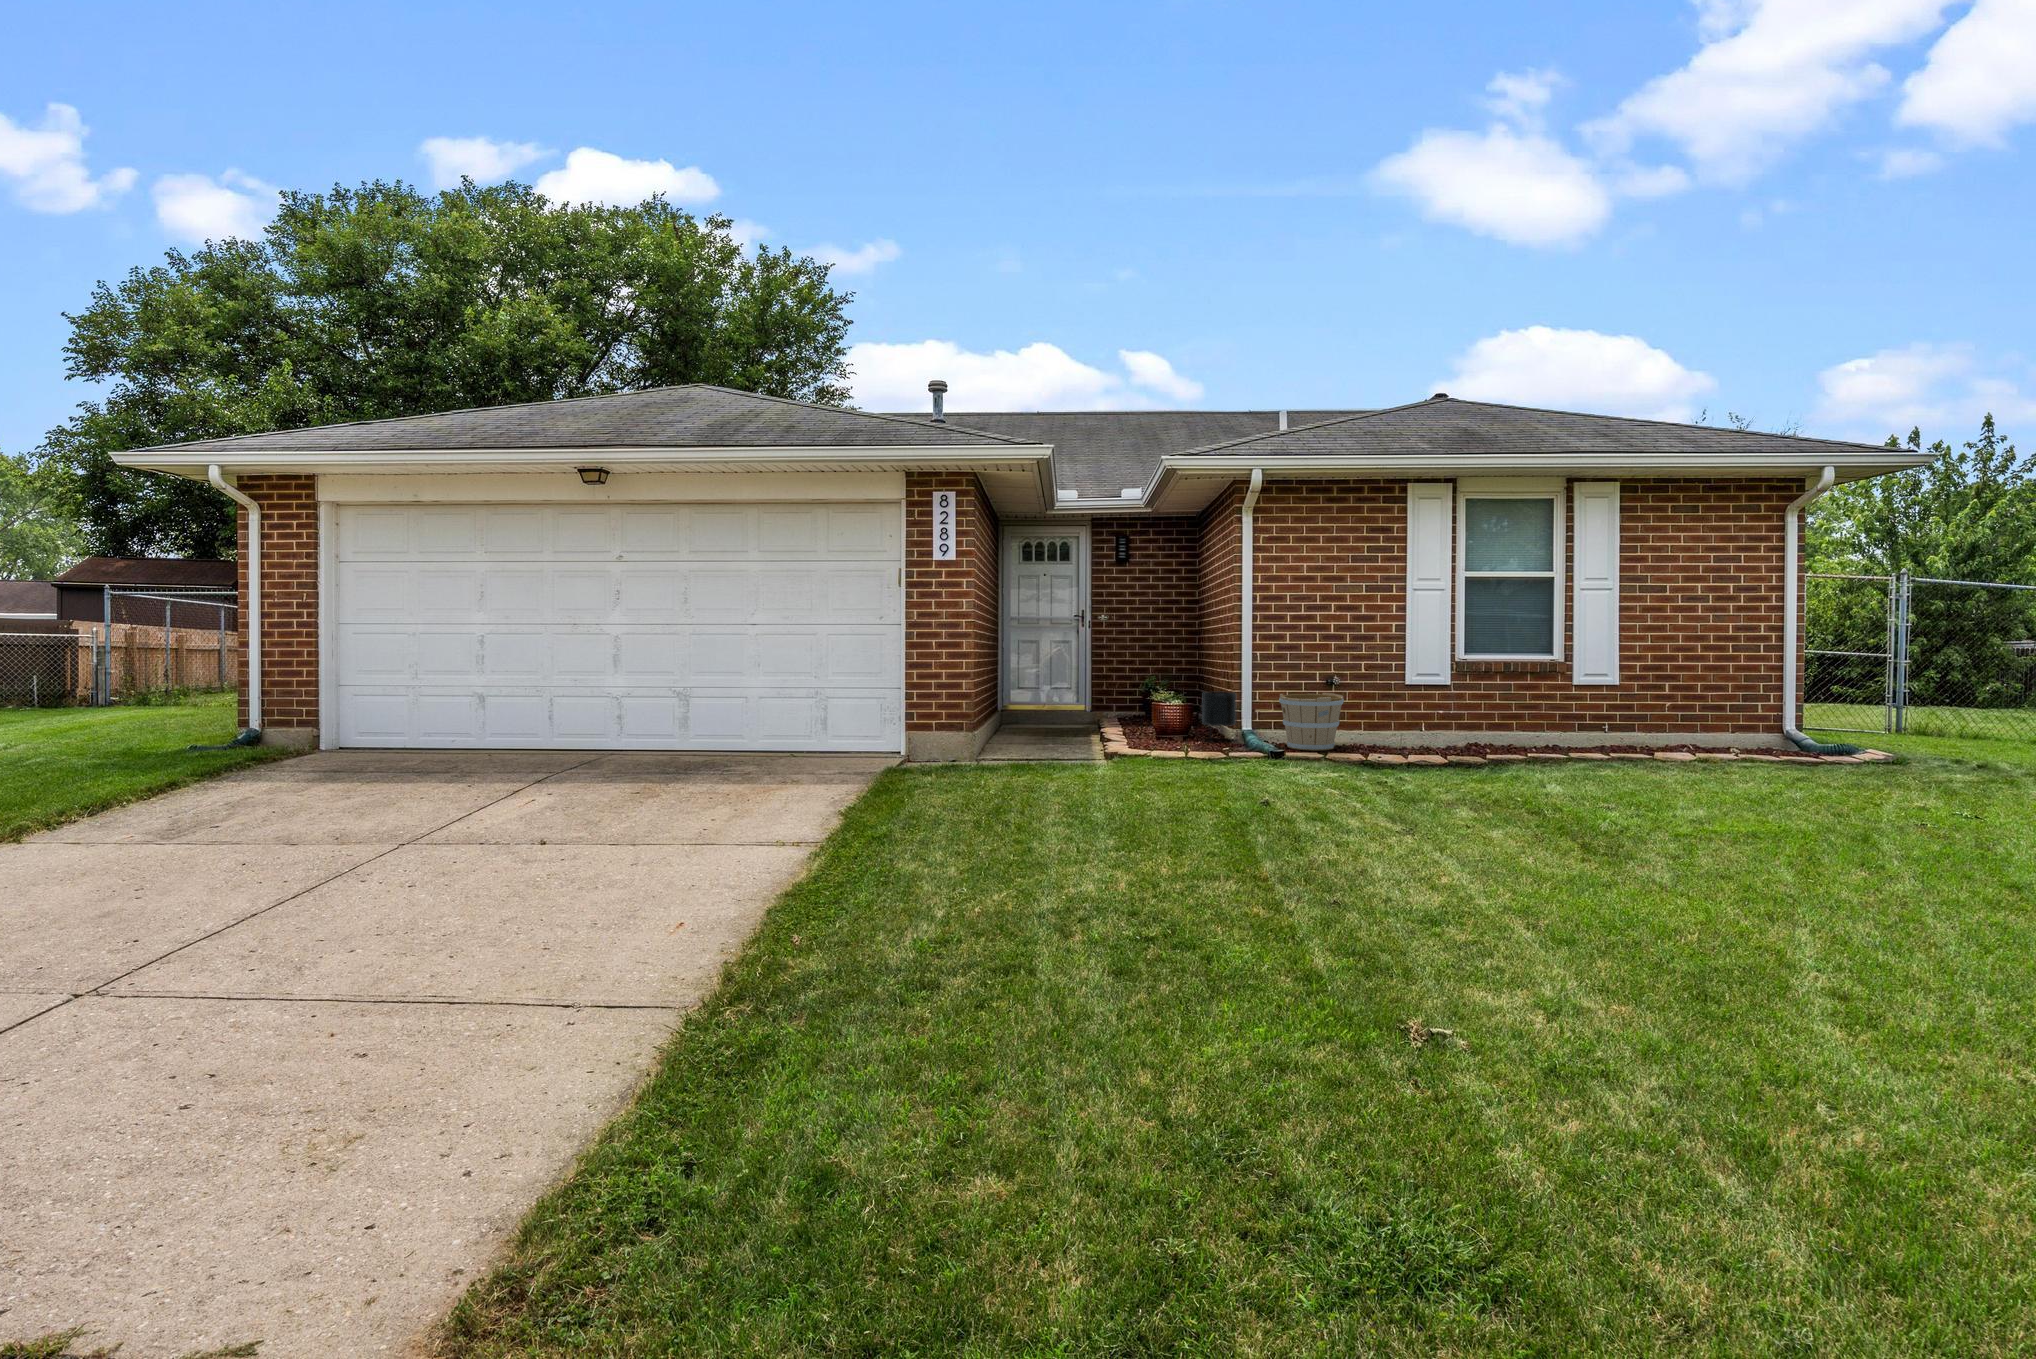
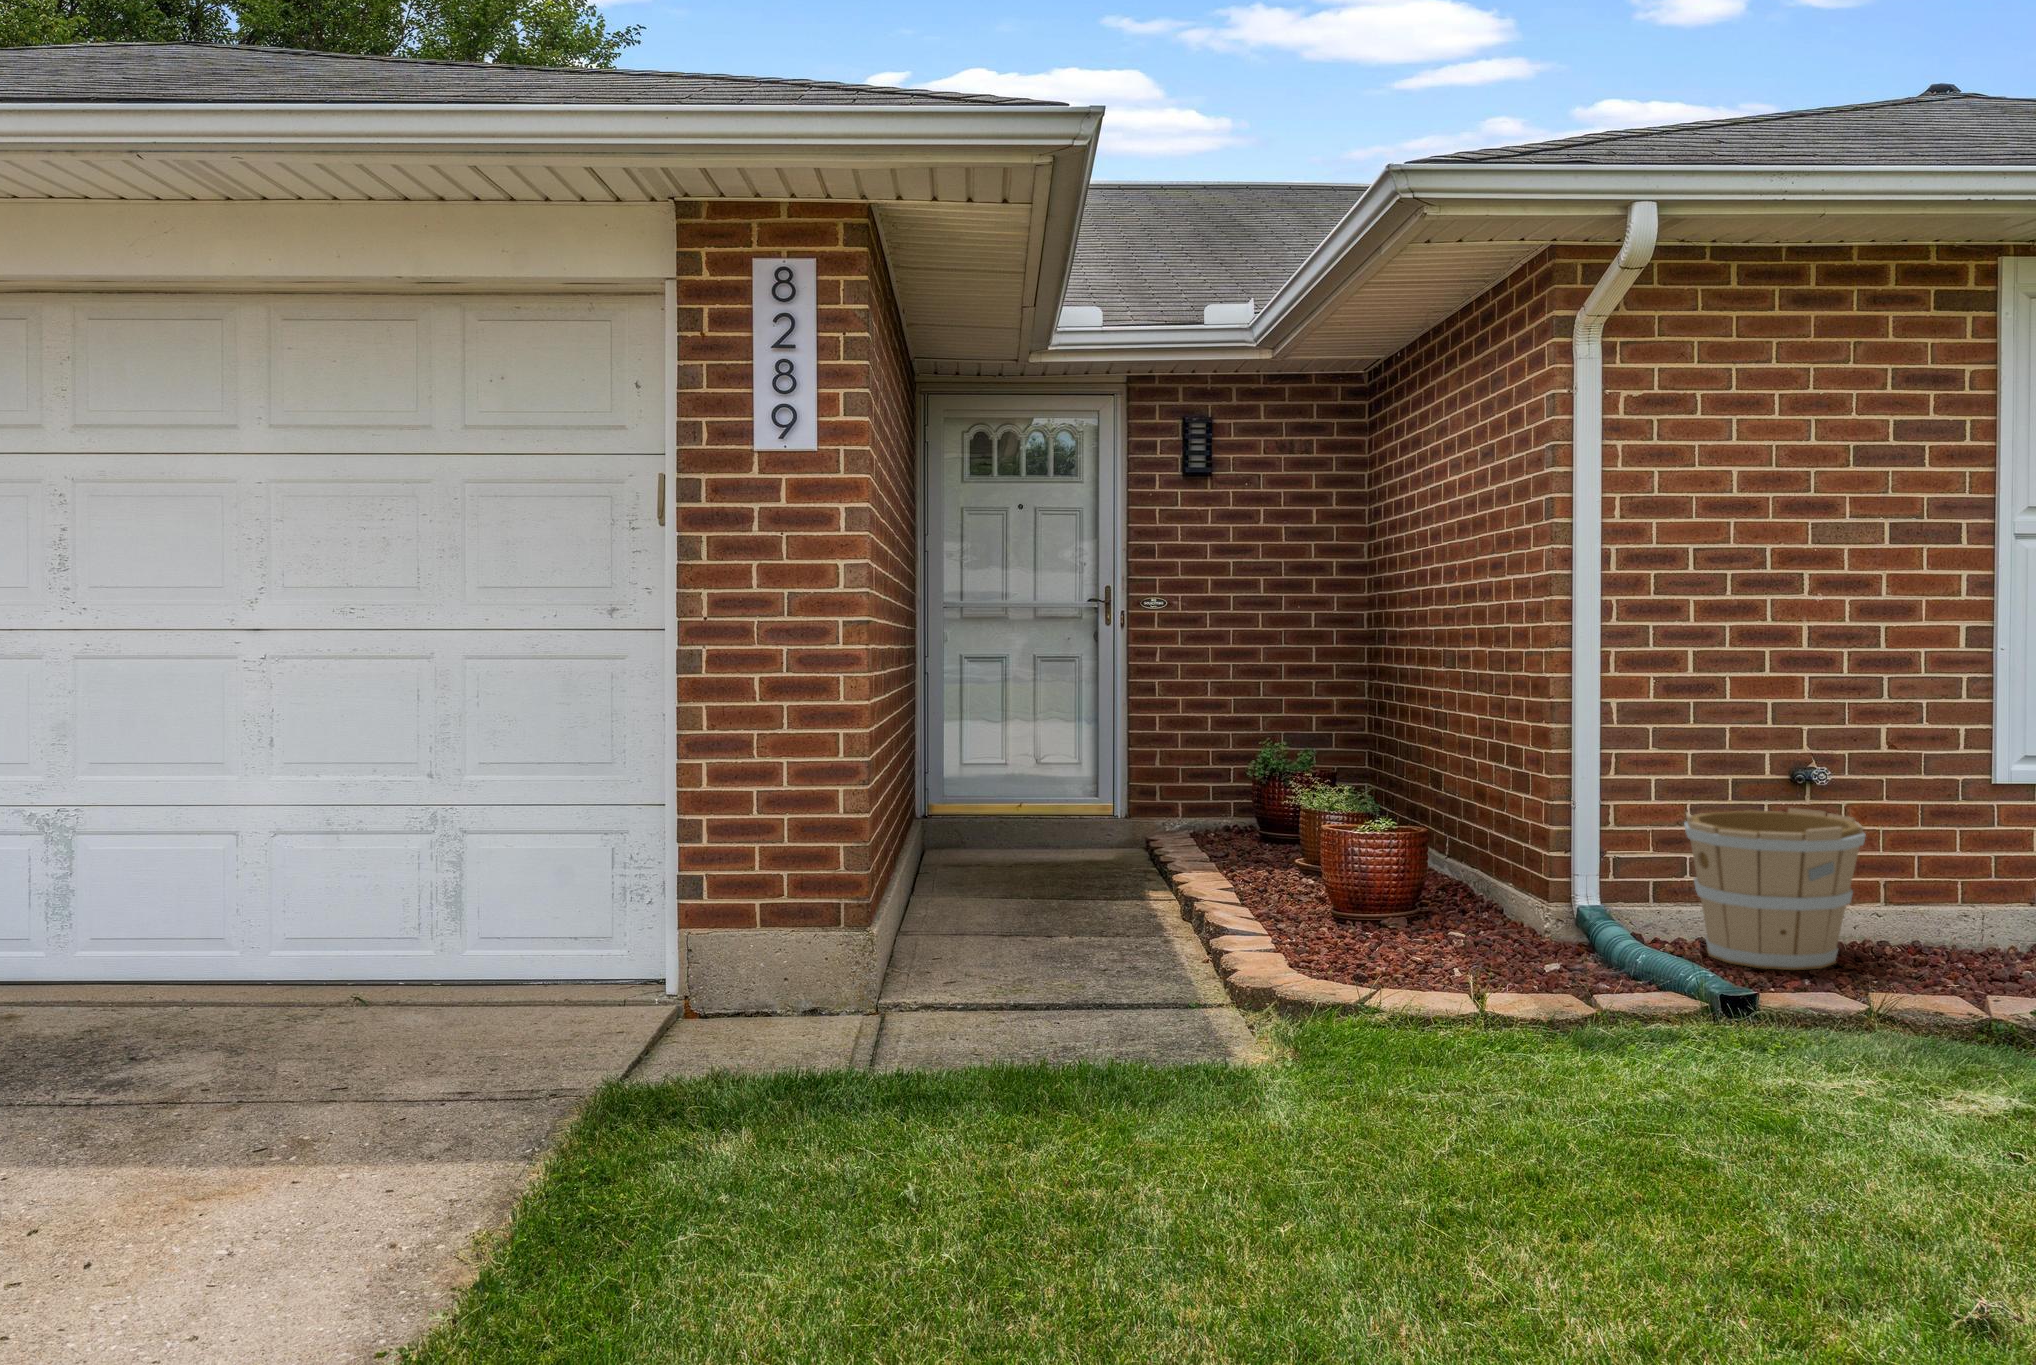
planter: present [1202,692,1238,738] -> none [1464,802,1557,939]

